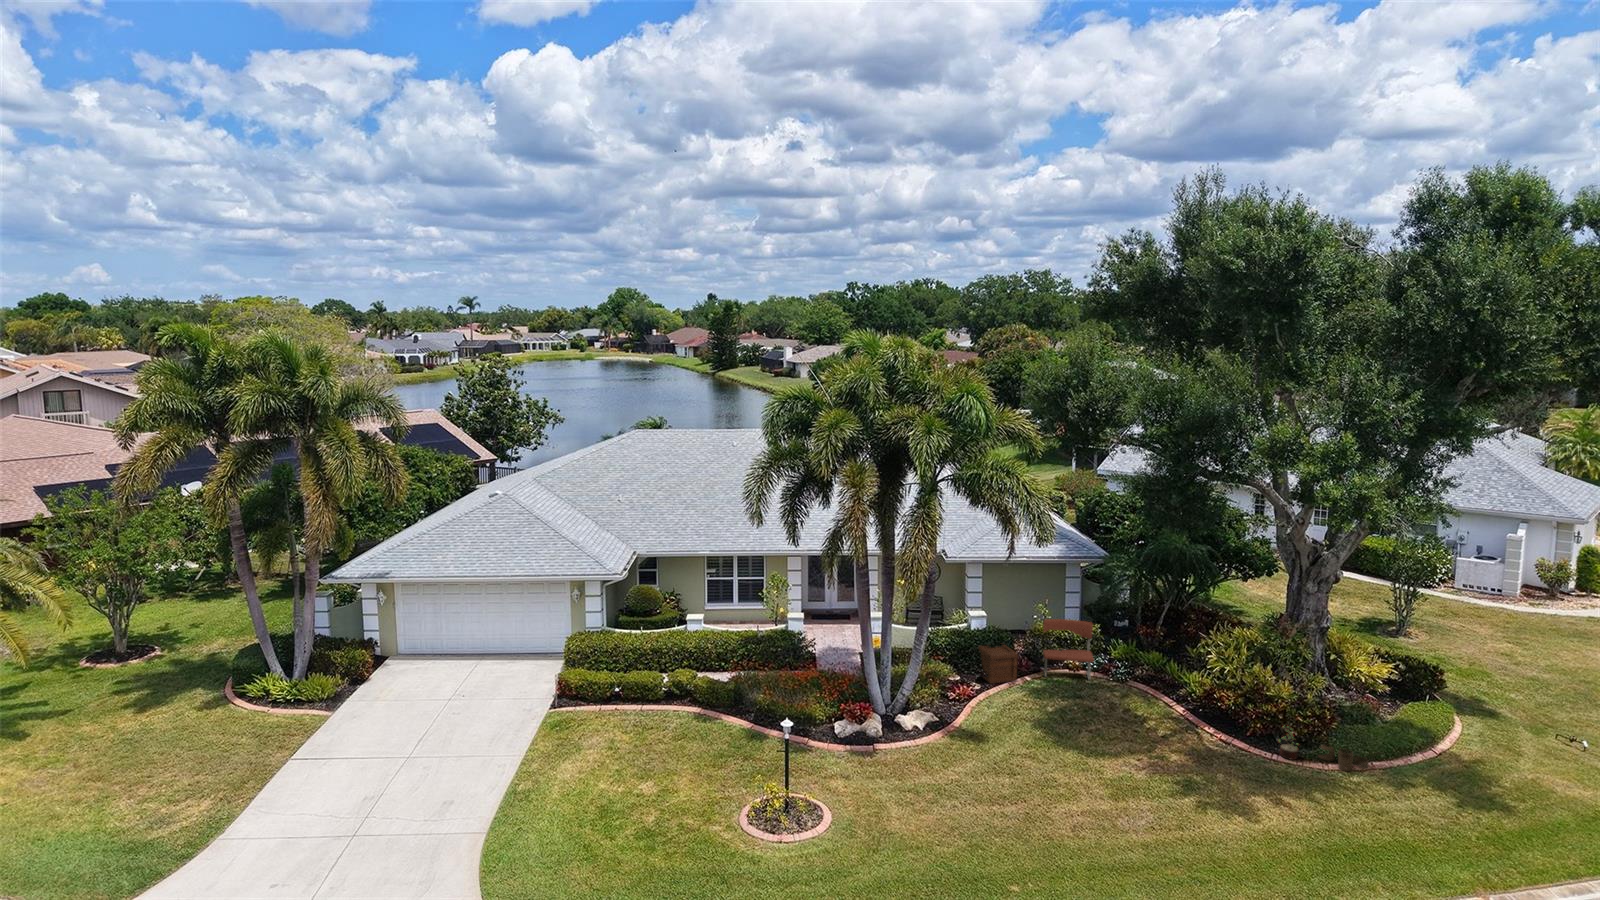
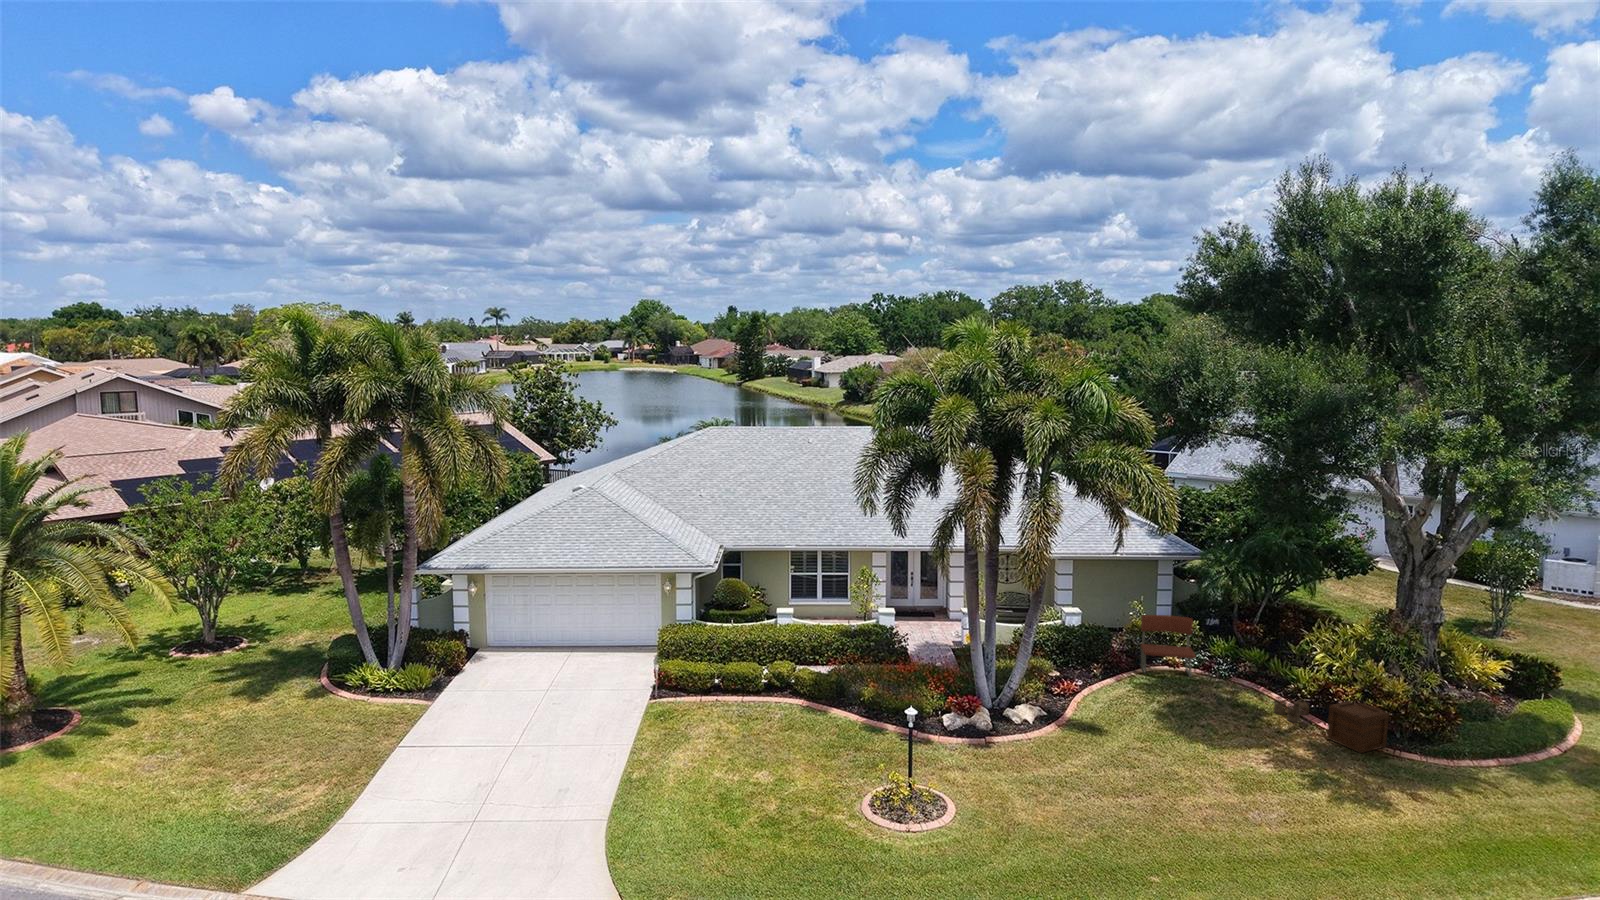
wooden crate: present [978,645,1018,684] -> present [1327,700,1389,753]
decorative plant: present [1279,726,1299,760] -> none [1401,721,1427,756]
woven basket: present [1318,744,1368,771] -> present [1274,699,1309,723]

